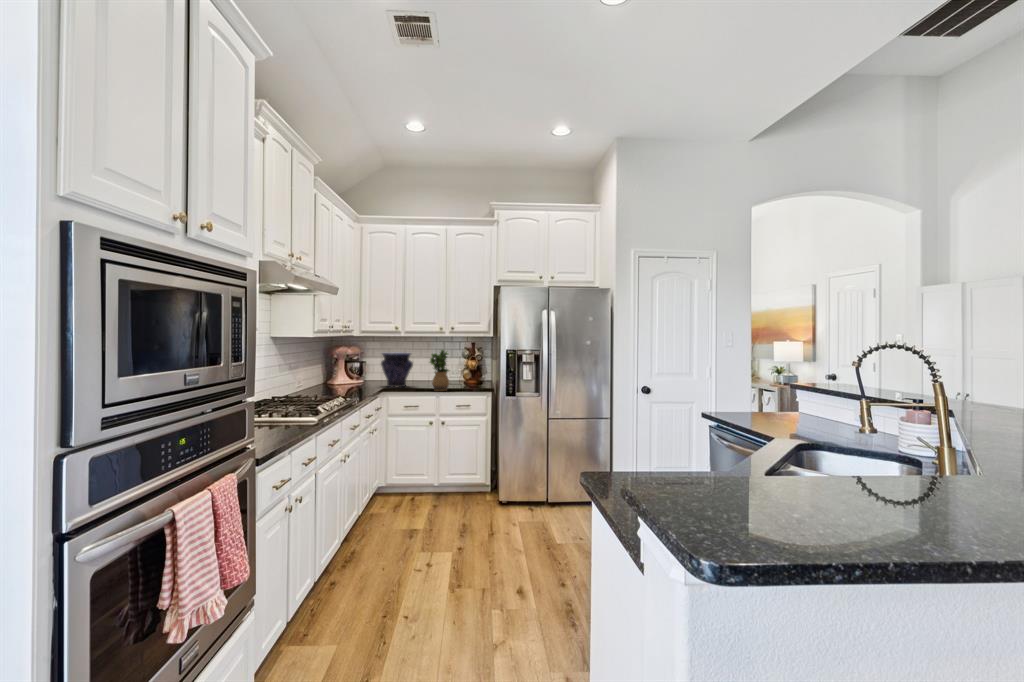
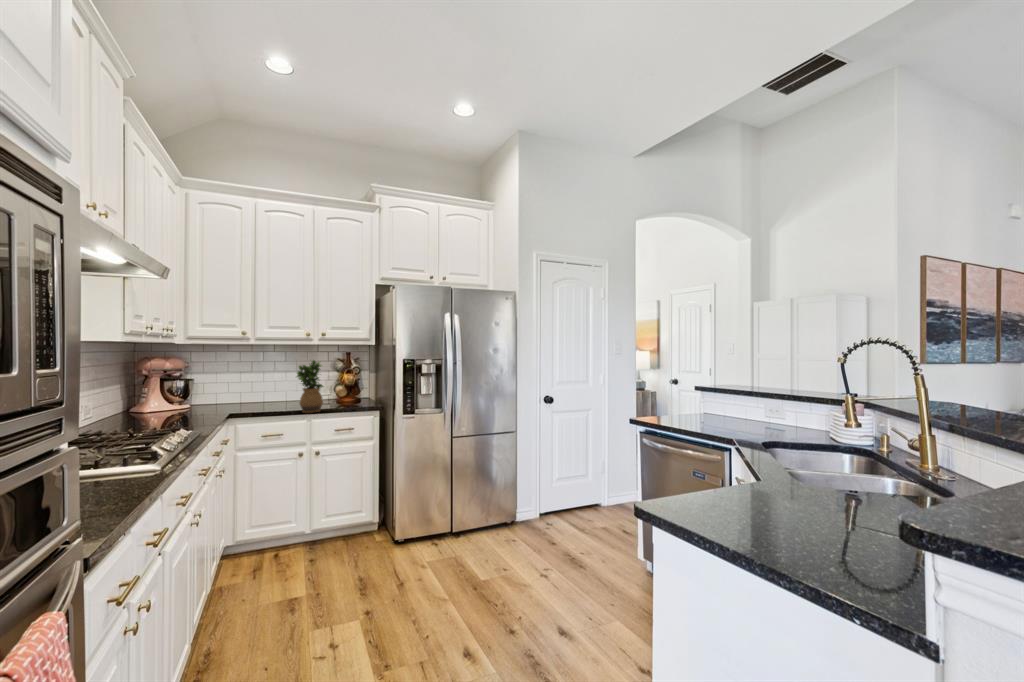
vase: present [381,353,413,387] -> none [221,366,270,412]

